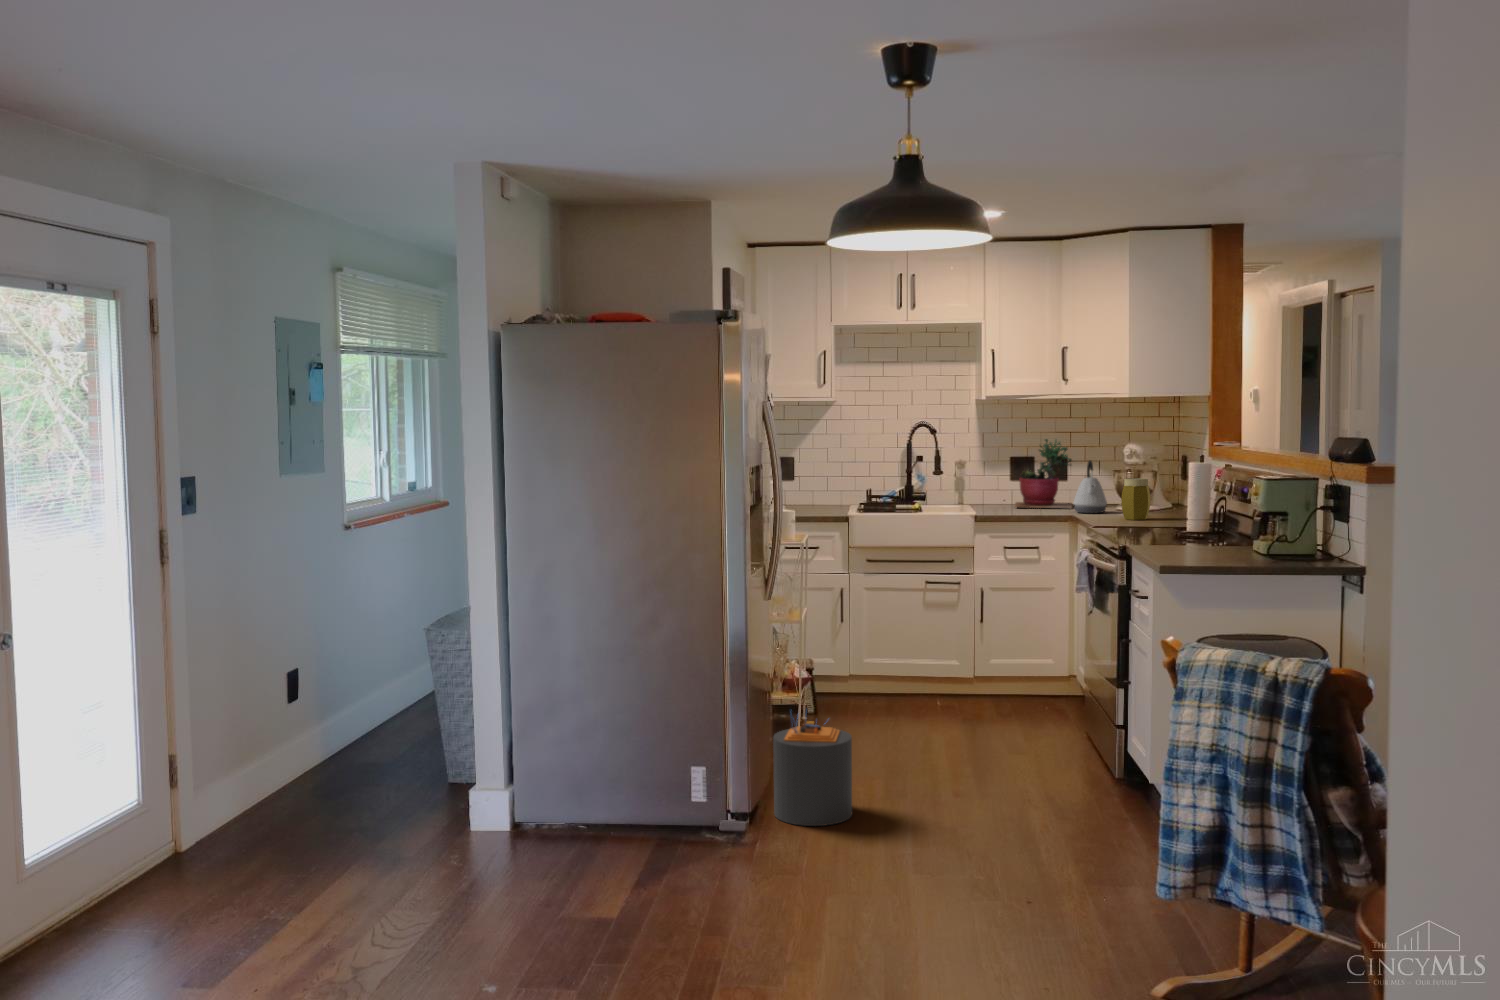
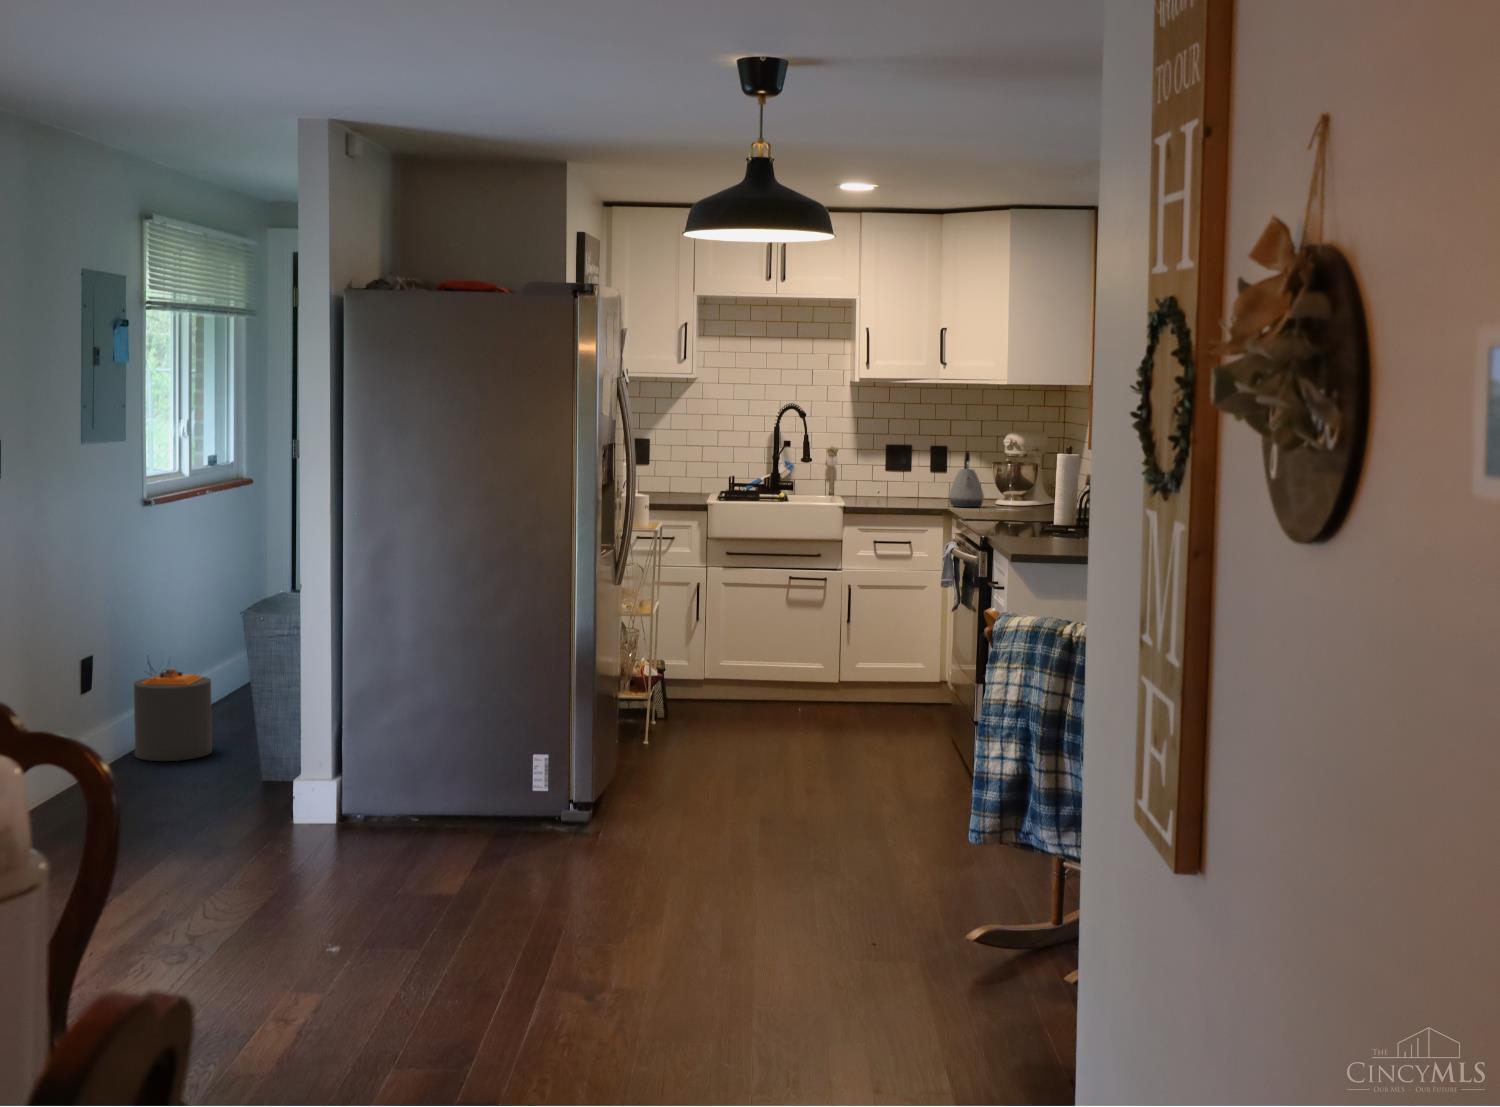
succulent plant: present [1015,439,1072,508] -> none [887,426,951,503]
jar: present [1121,478,1150,520] -> none [996,470,1026,514]
trash can: present [773,710,852,826] -> present [134,655,212,761]

